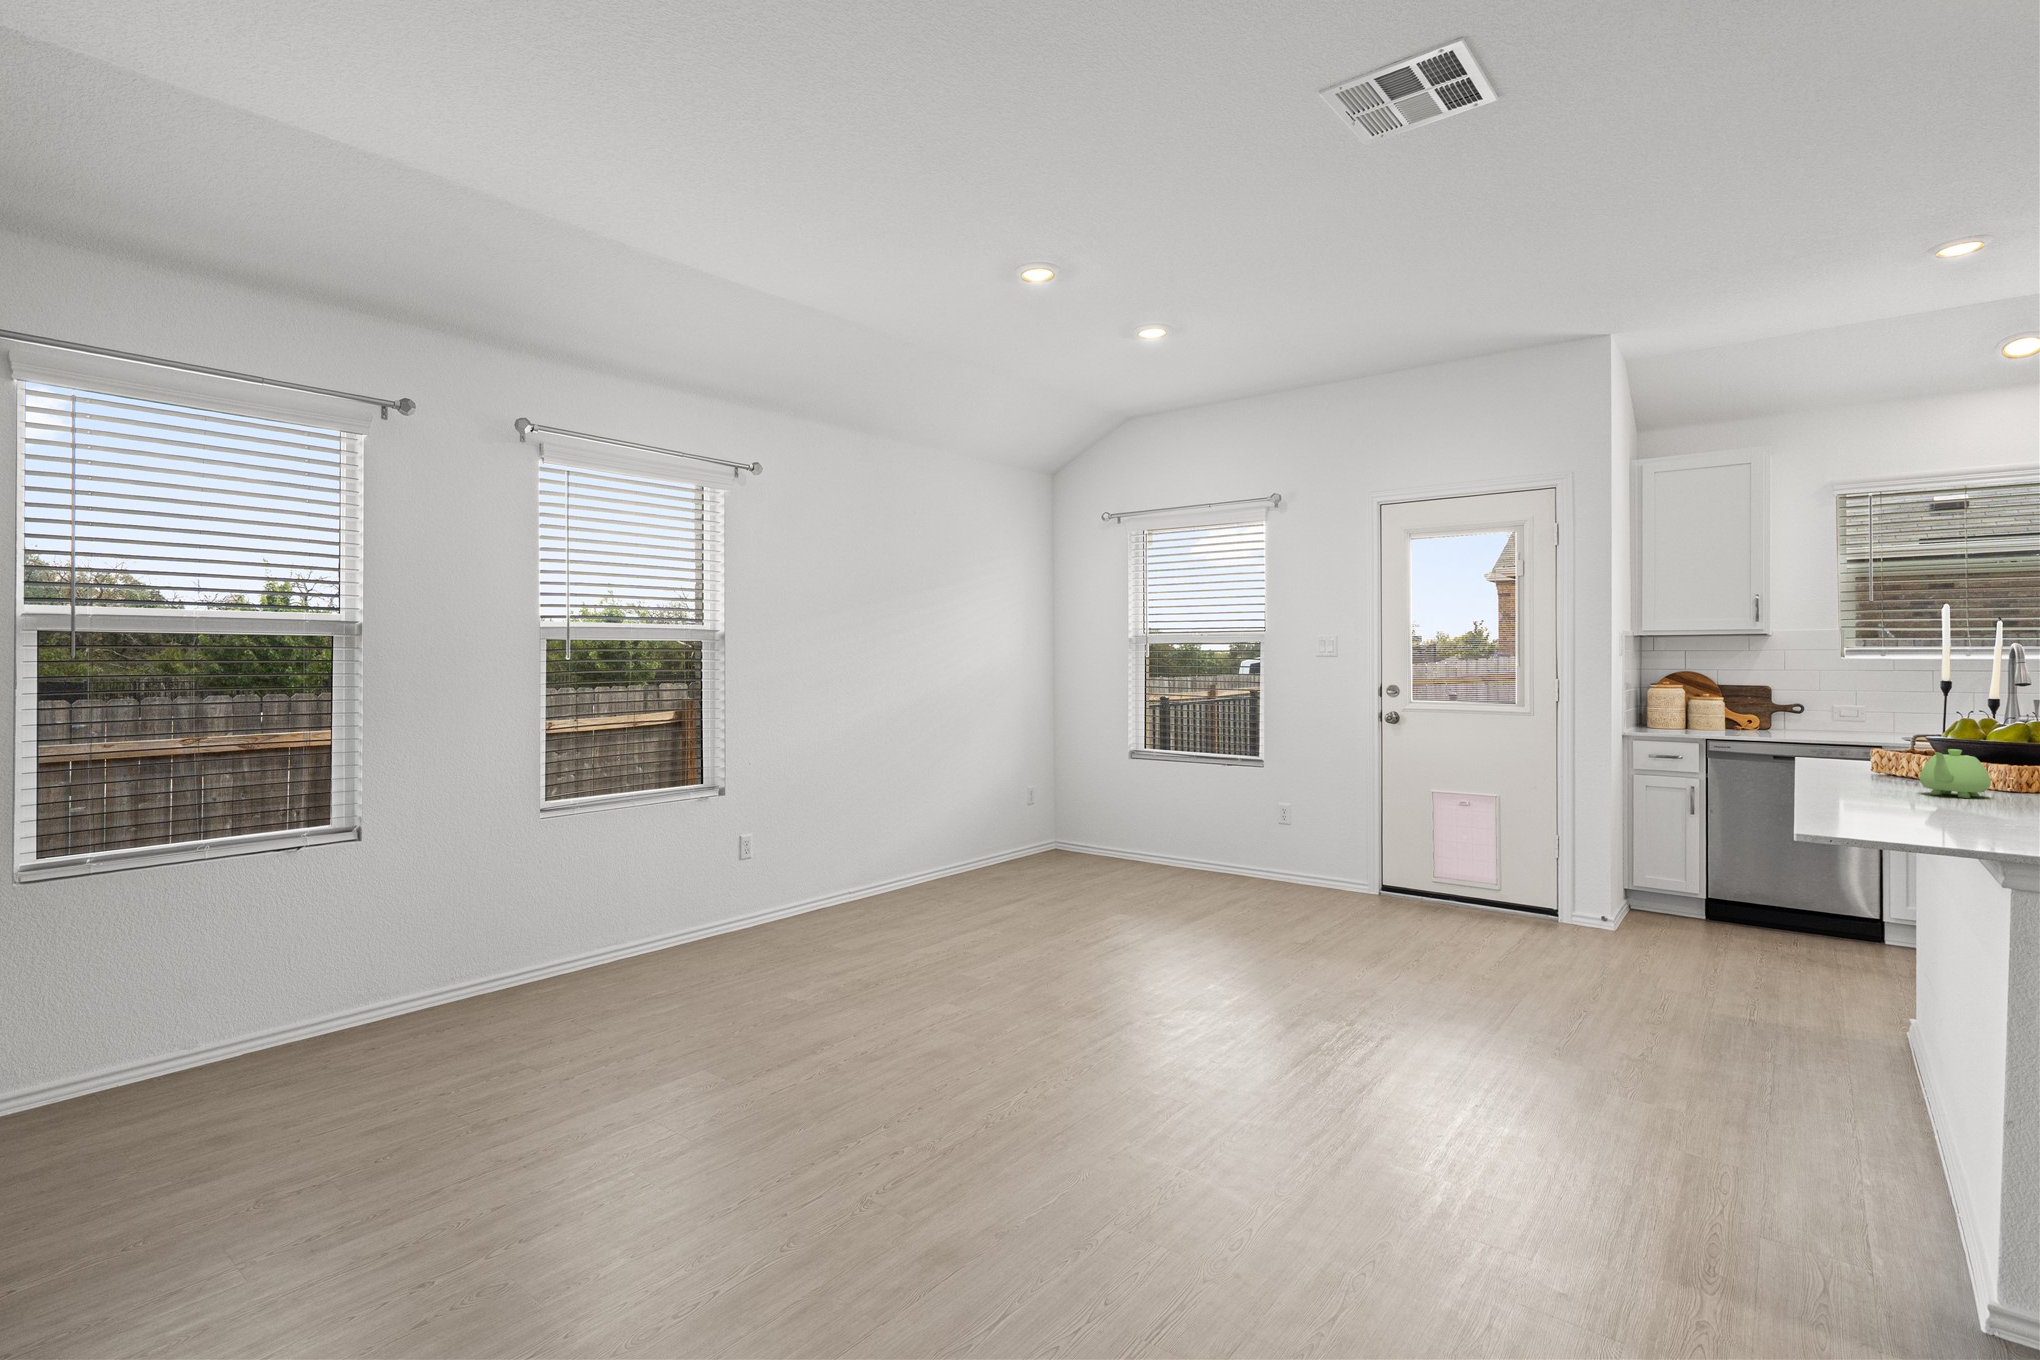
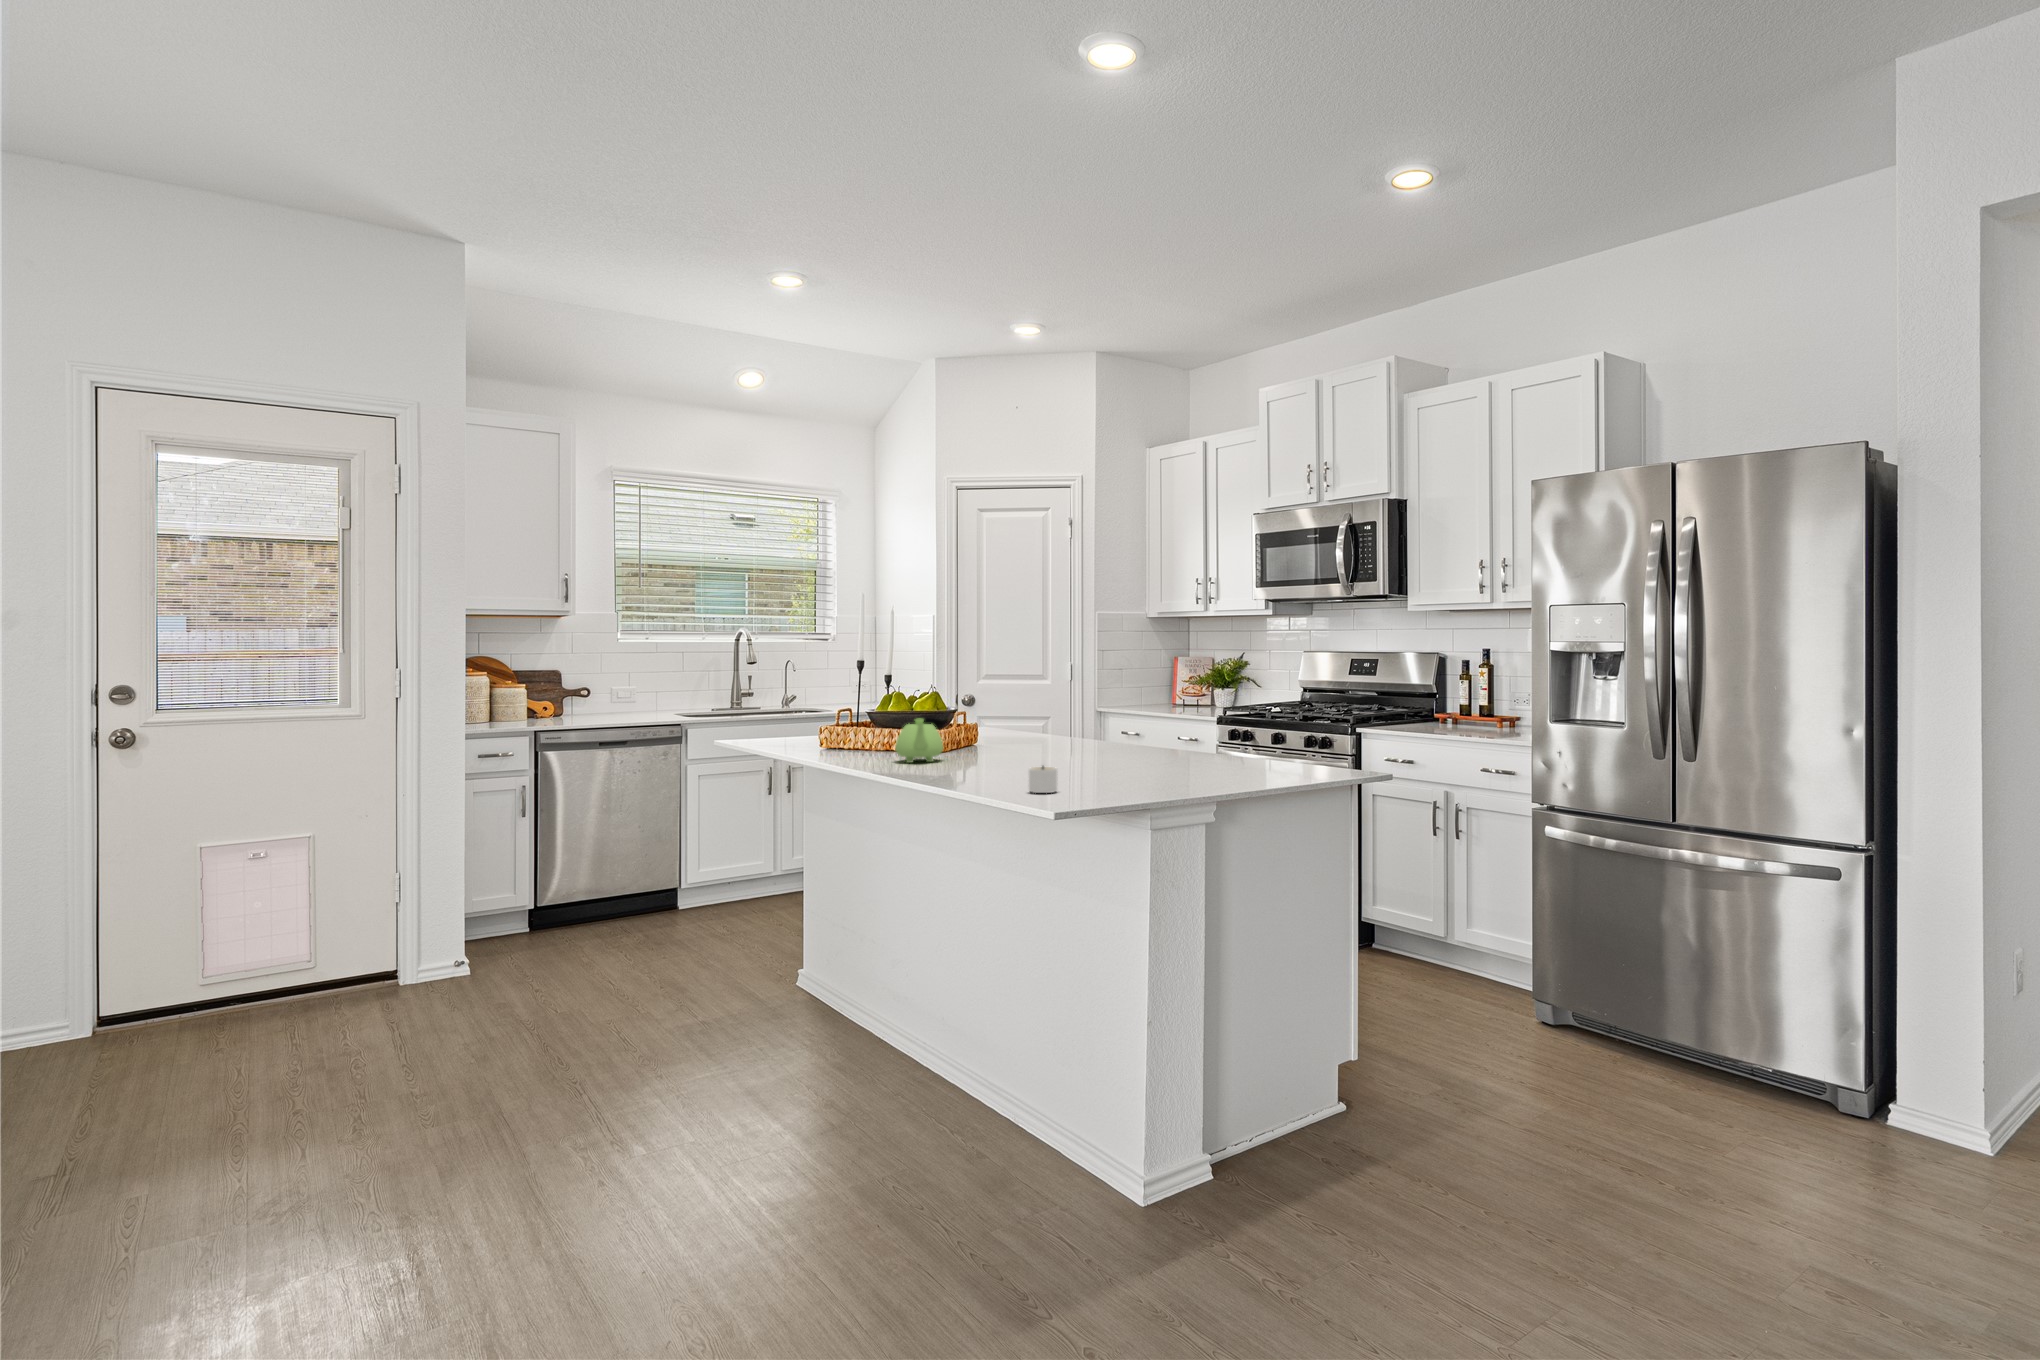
candle: none [1929,800,1993,832] -> present [1029,766,1057,793]

